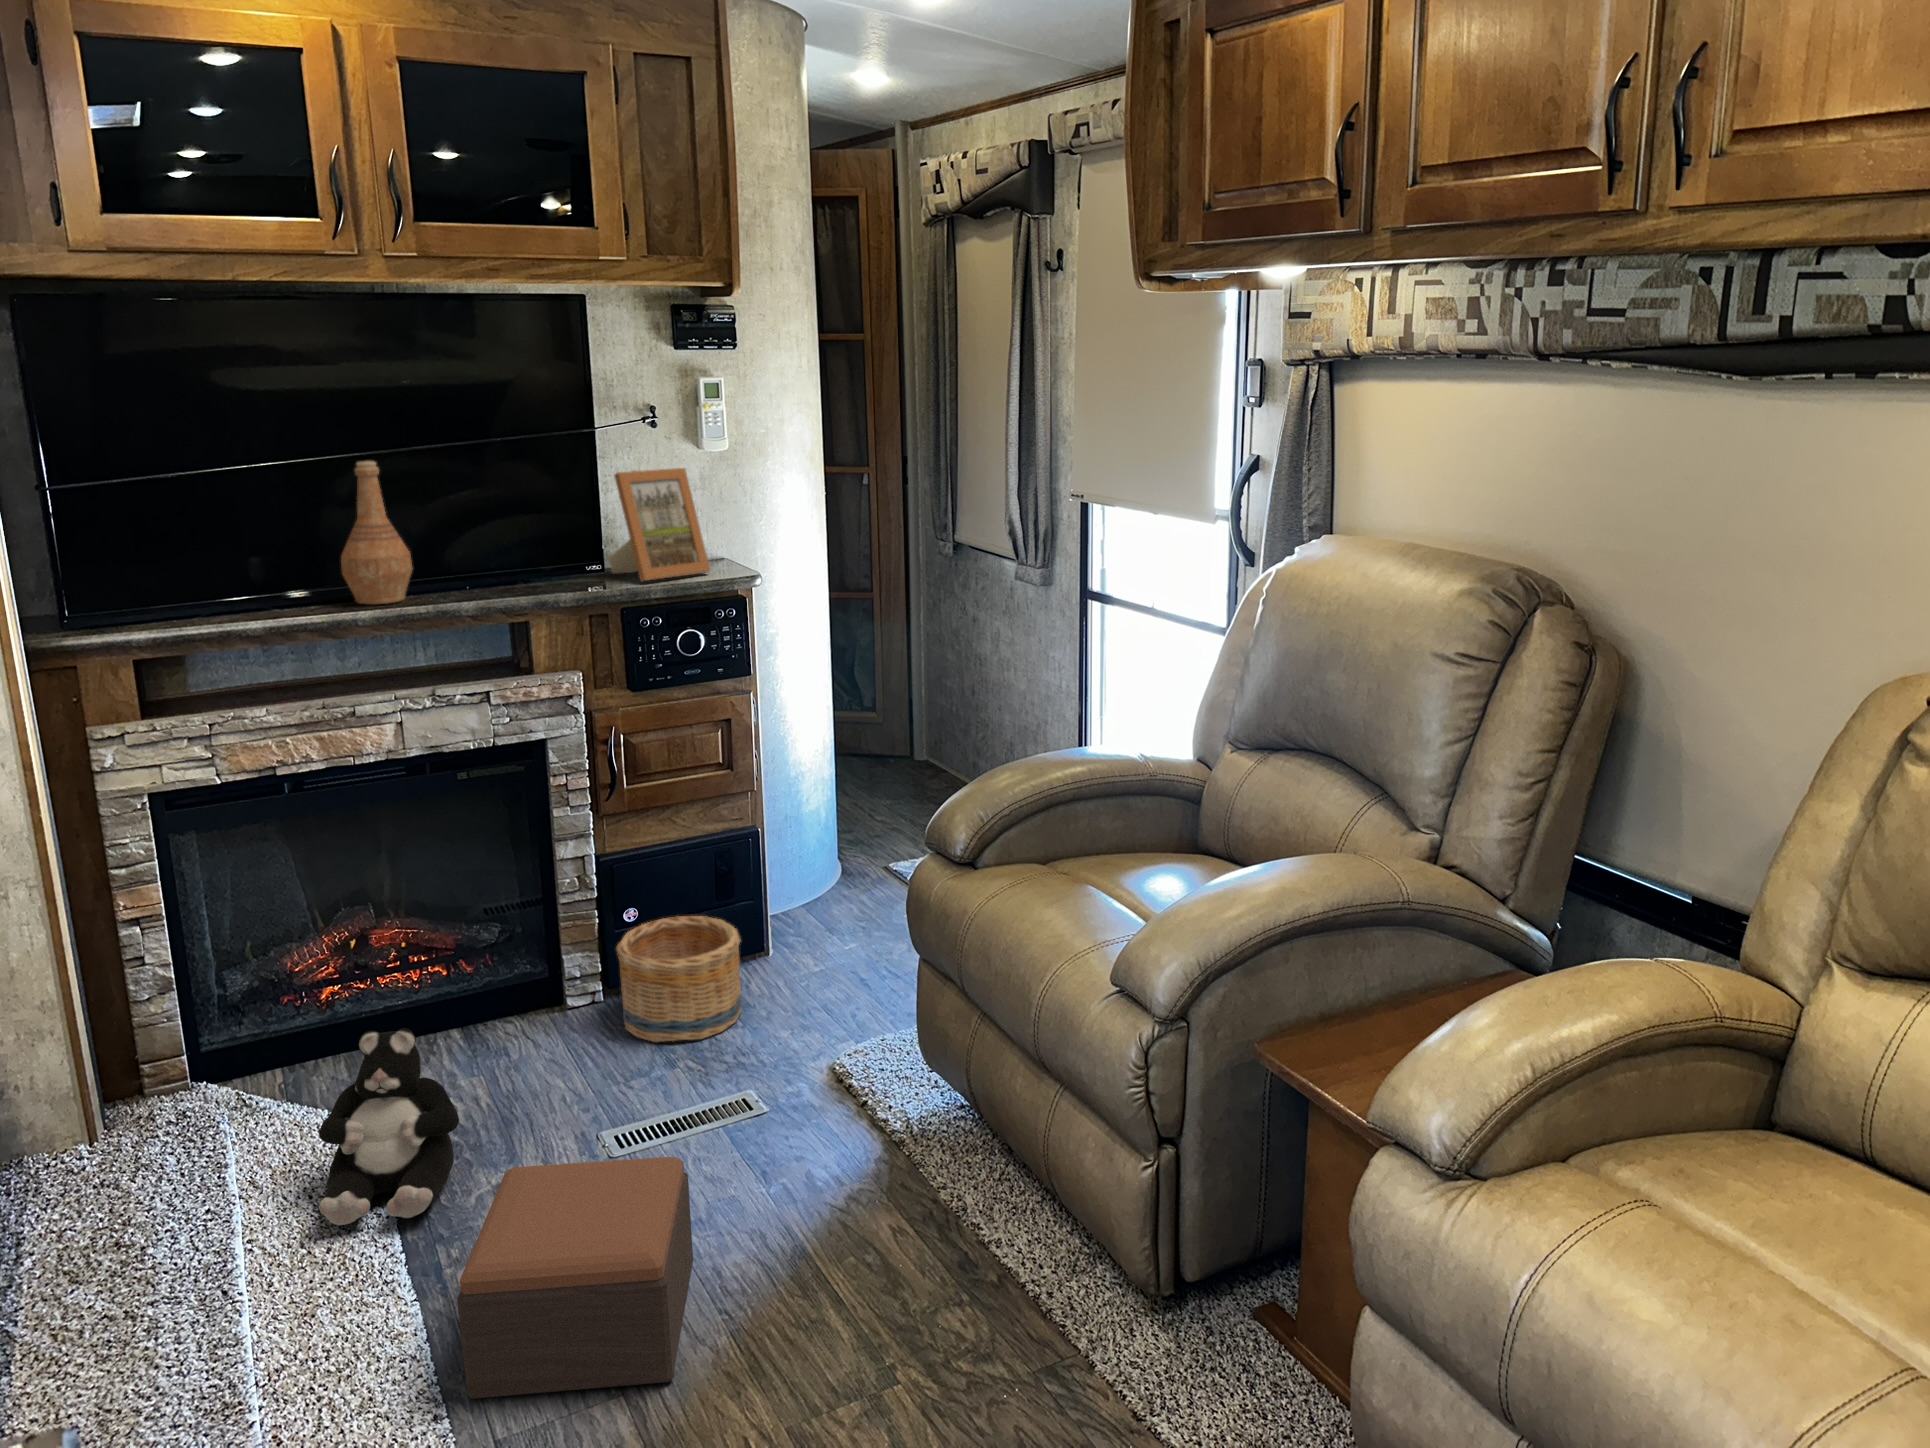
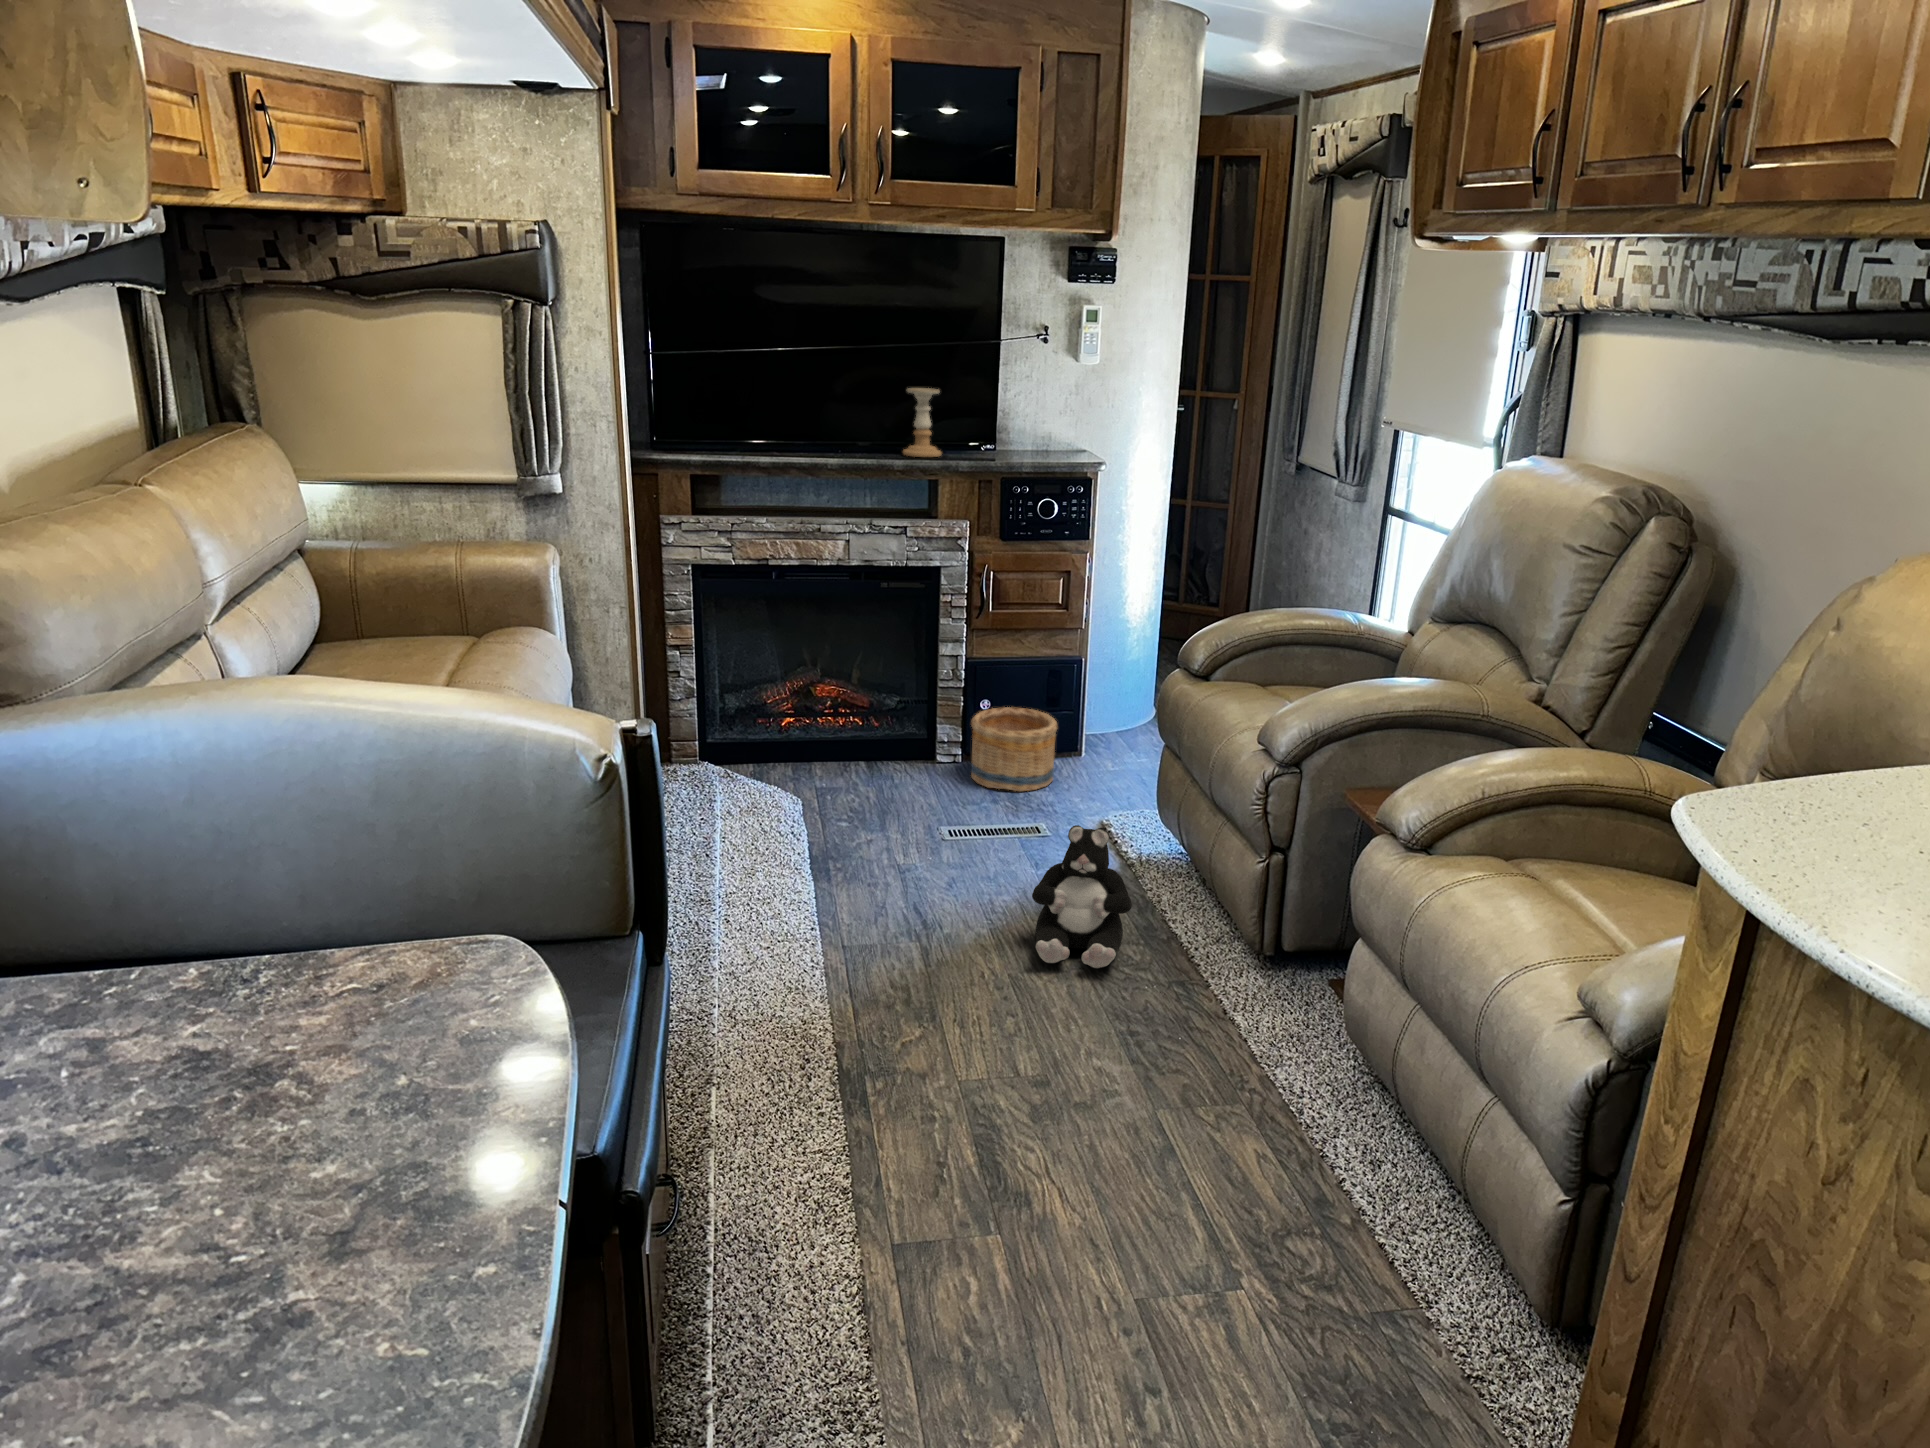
vase: present [341,461,412,604] -> none [822,353,867,455]
picture frame: present [608,468,710,581] -> none [1002,374,1073,458]
candle holder: none [466,500,527,596] -> present [903,388,941,457]
plush toy: present [319,1028,459,1225] -> present [1032,825,1132,968]
footstool: present [457,1157,693,1399] -> none [829,814,979,950]

